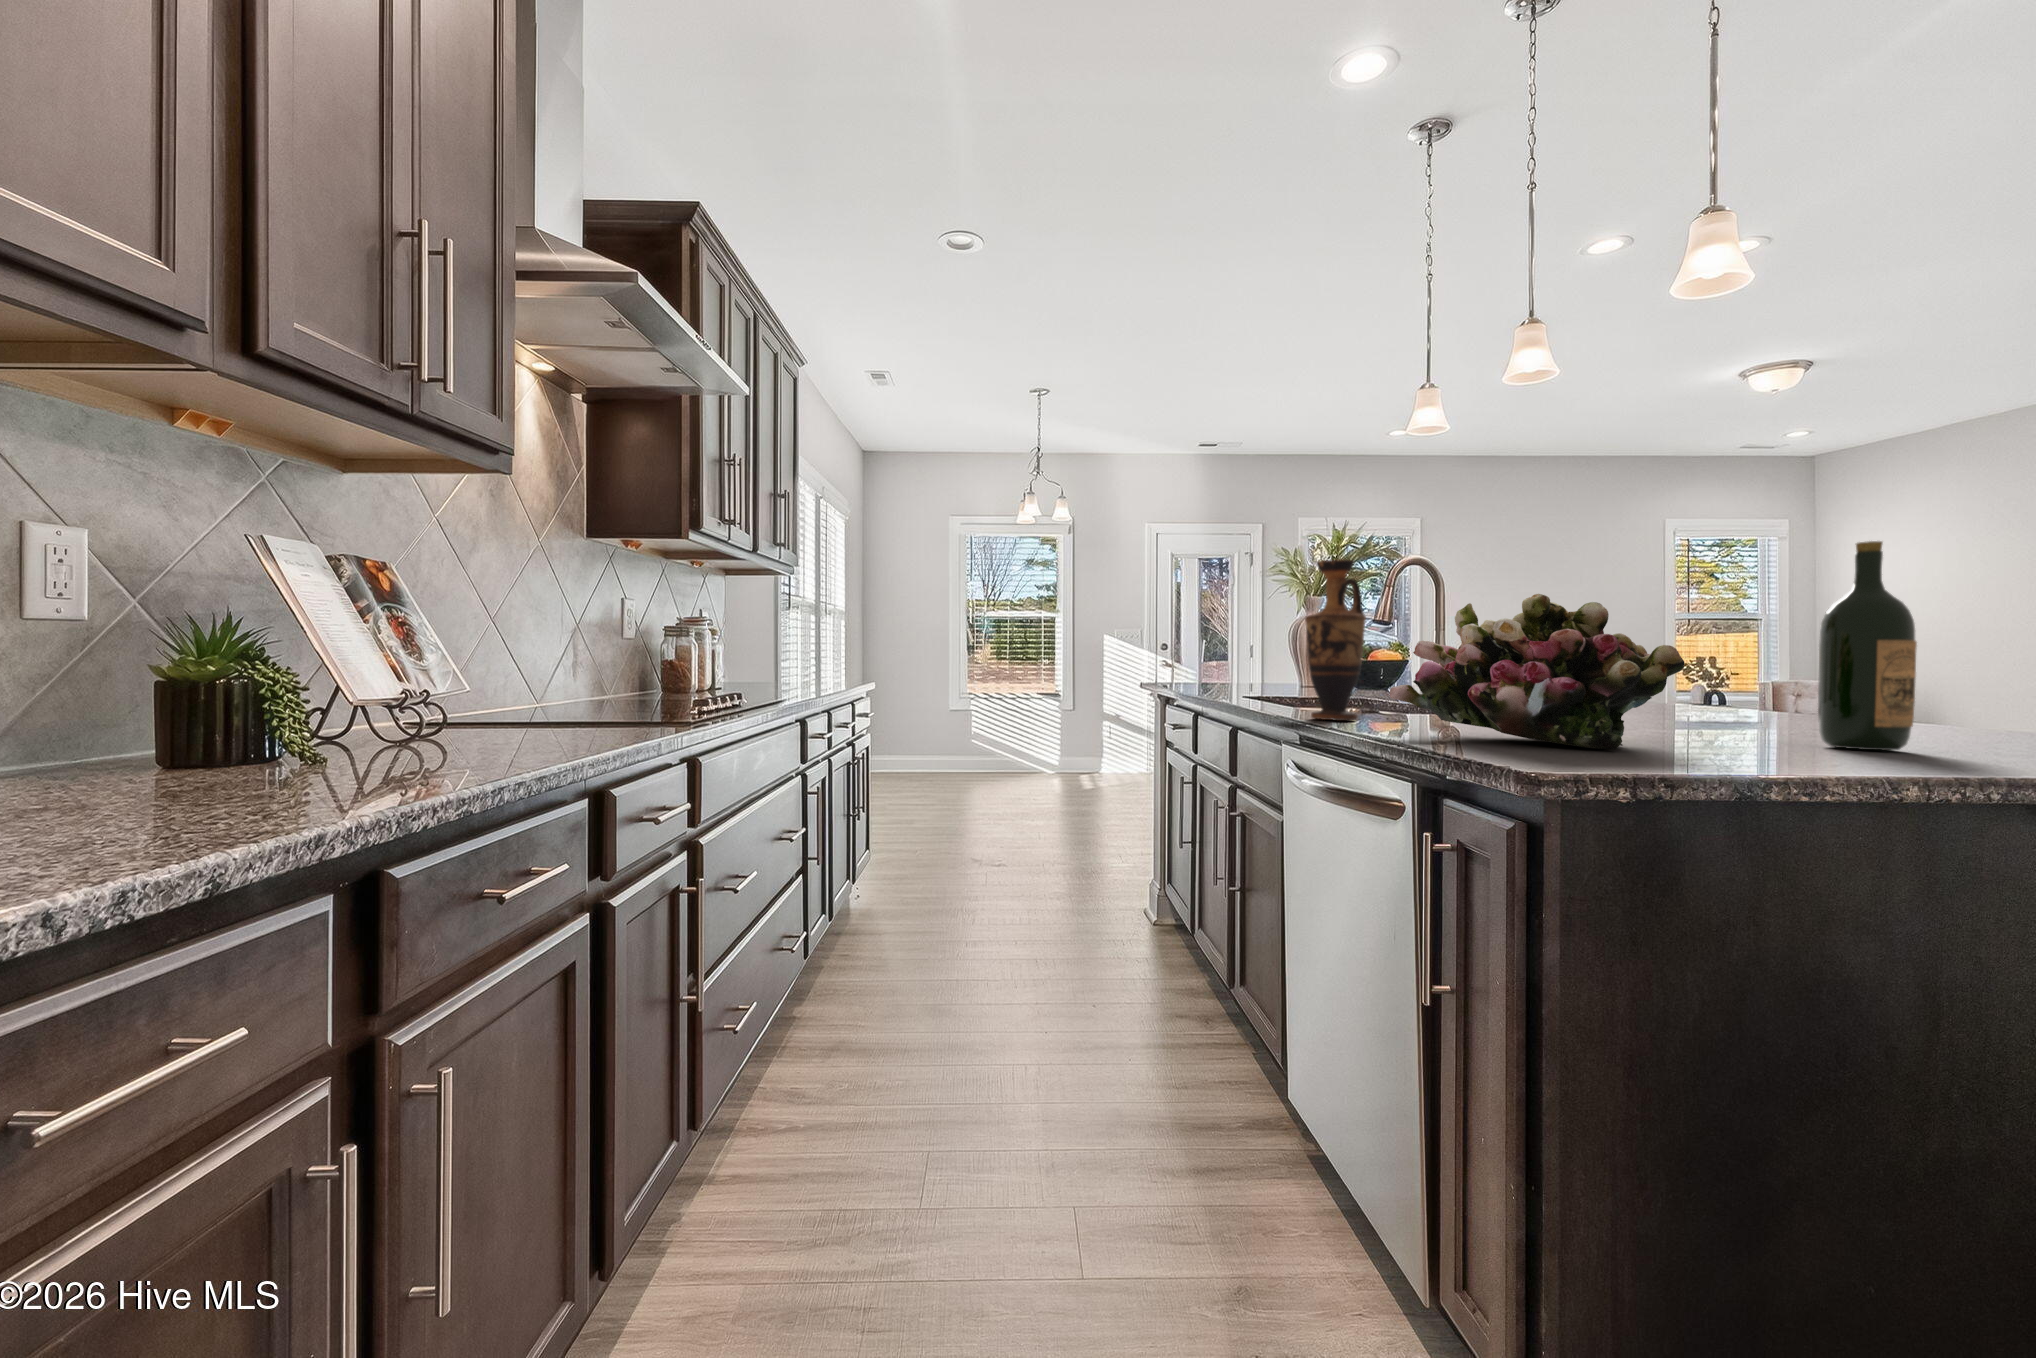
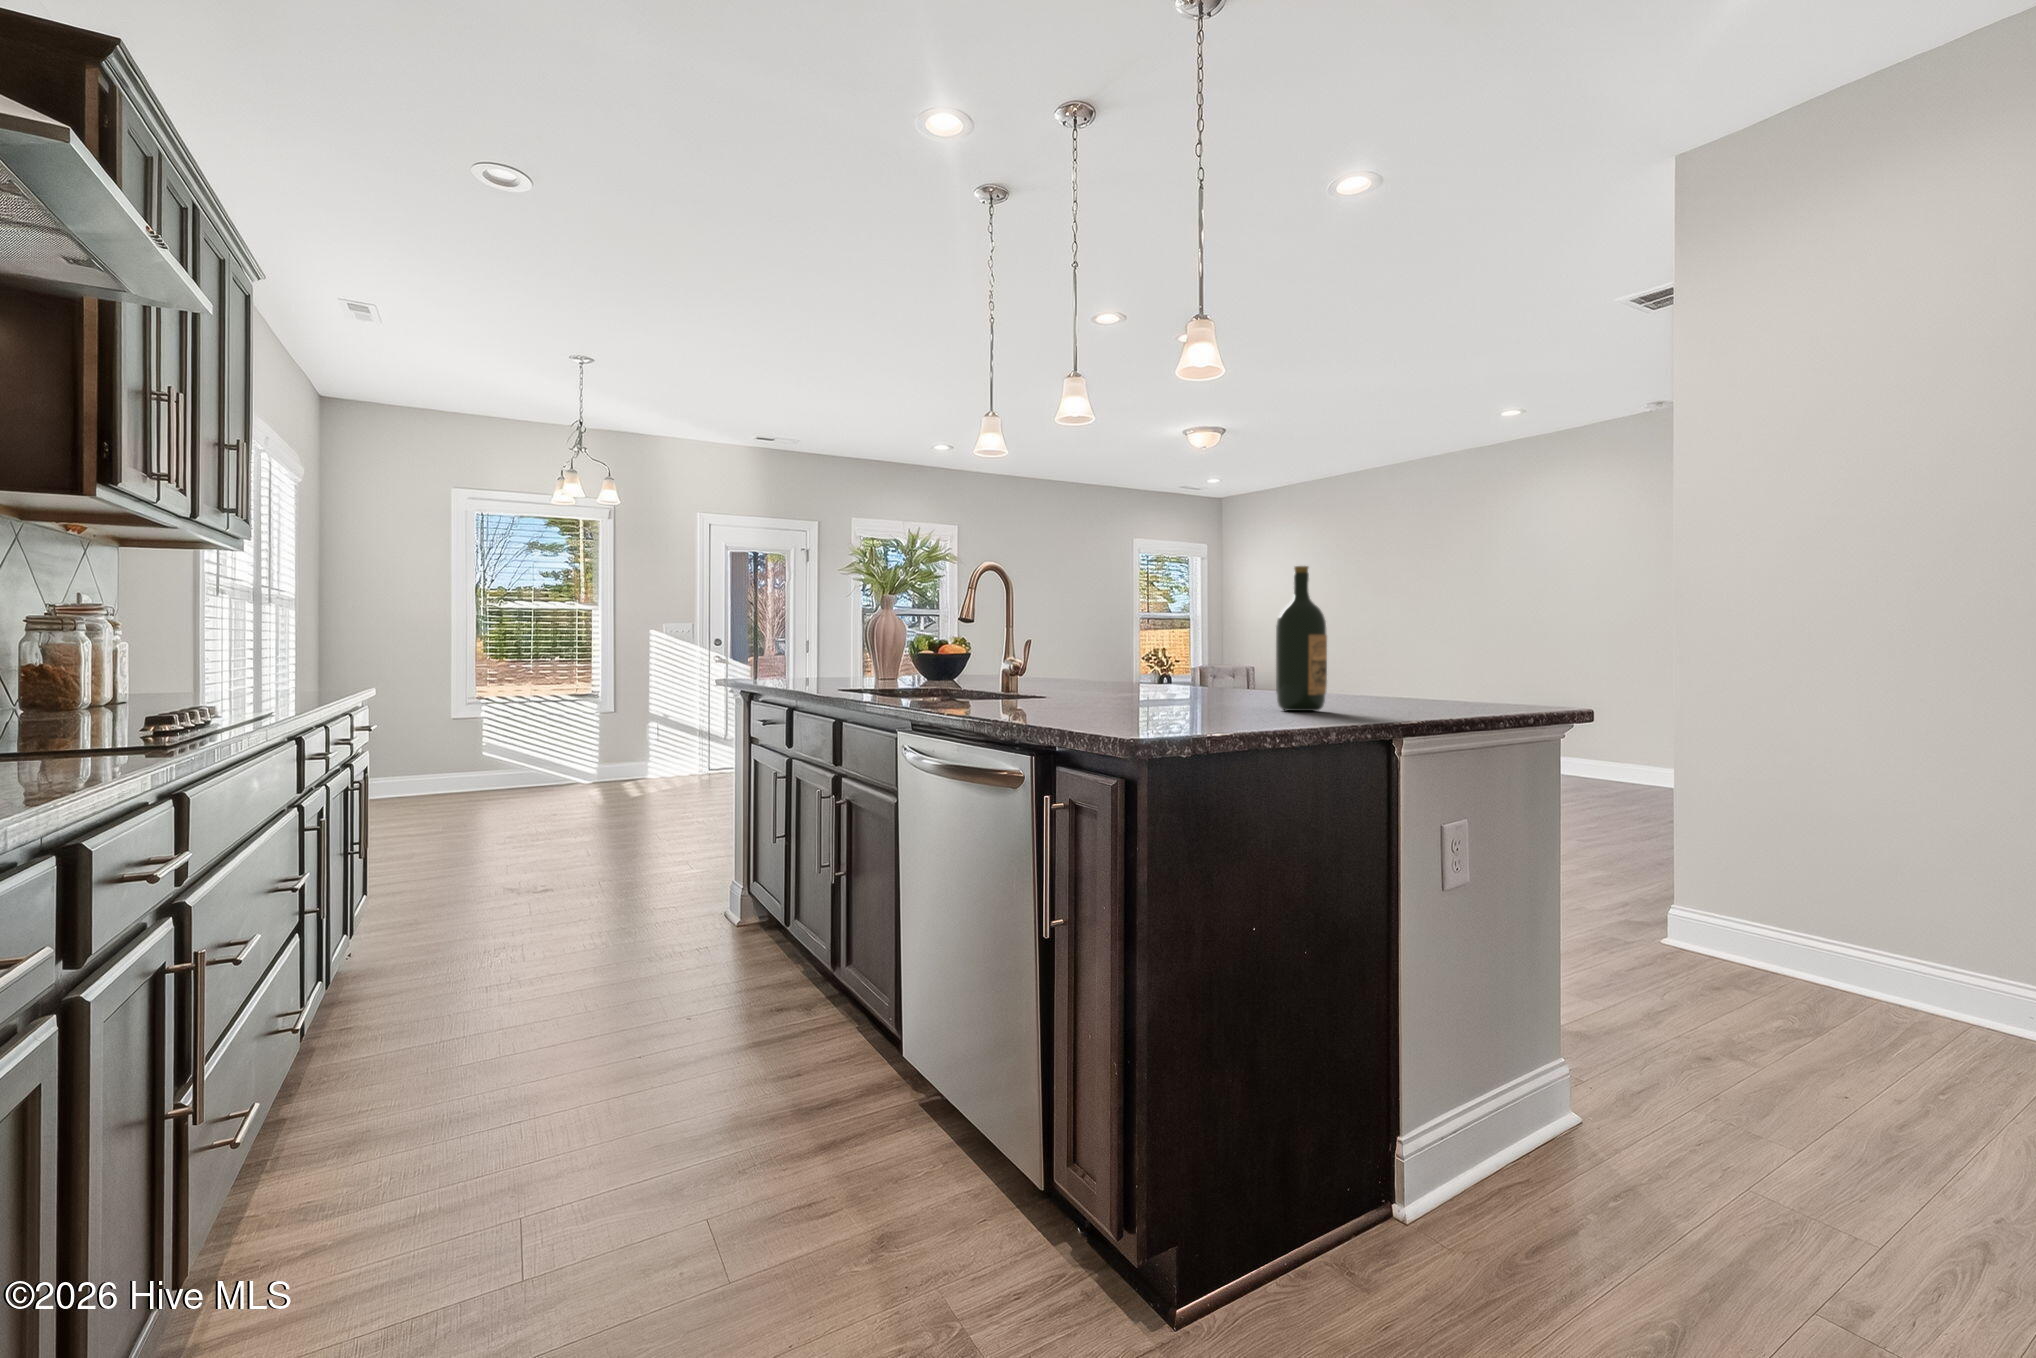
vase: present [1305,560,1366,721] -> none [919,563,970,707]
flower arrangement: present [1390,594,1685,749] -> none [1006,597,1212,719]

